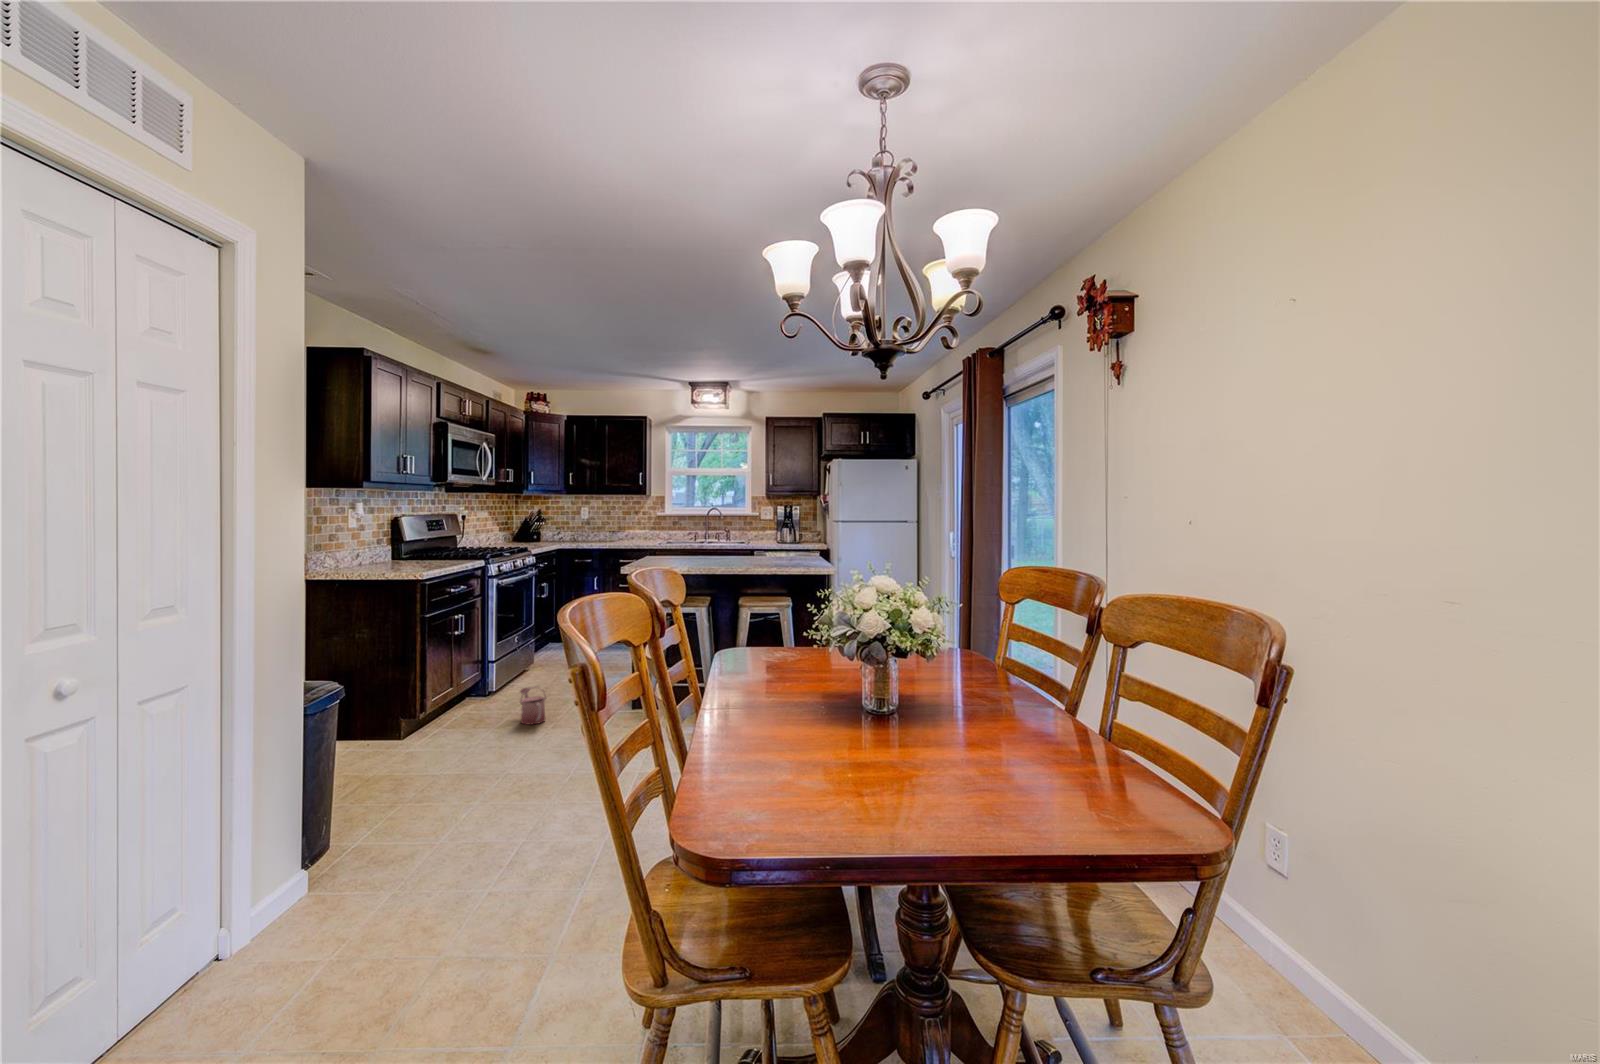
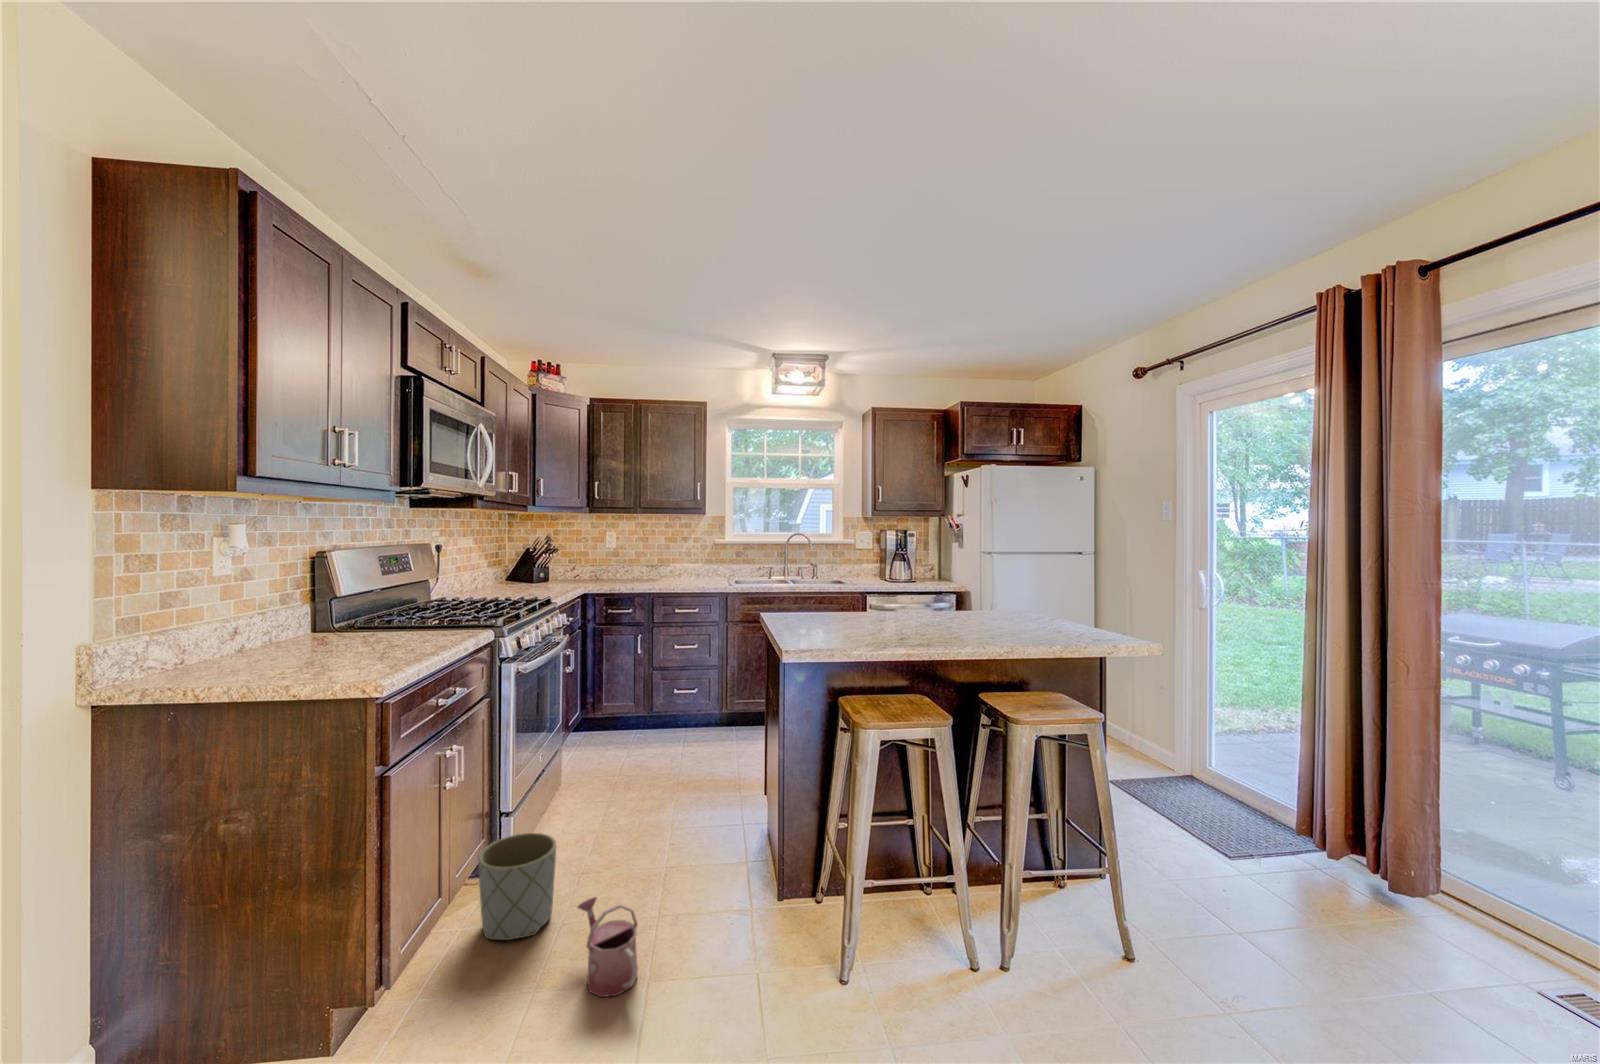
planter: none [475,665,515,709] -> present [478,833,556,940]

